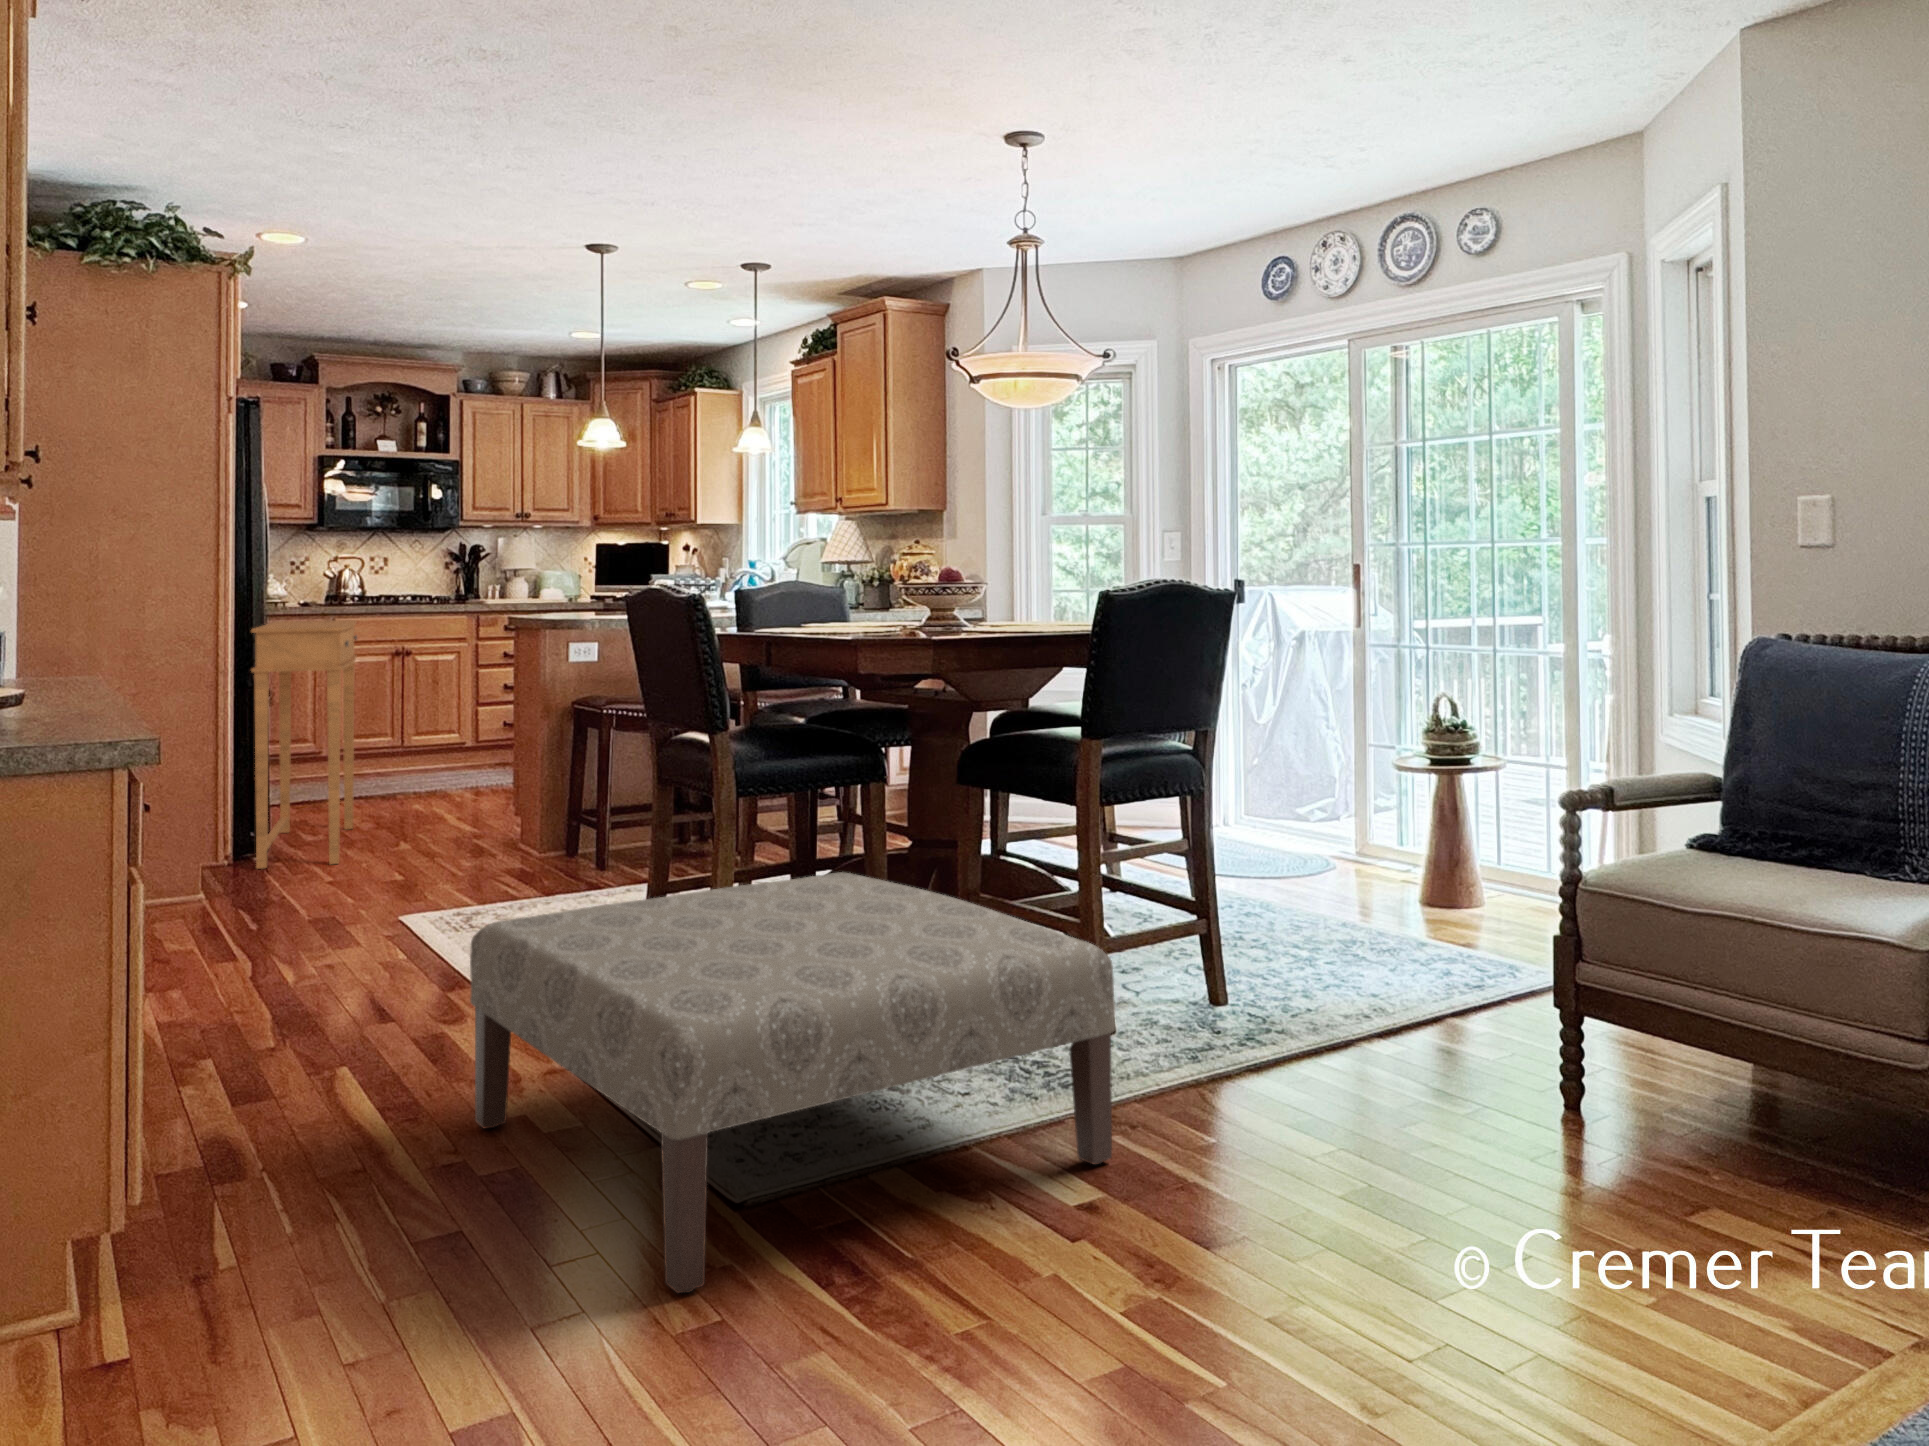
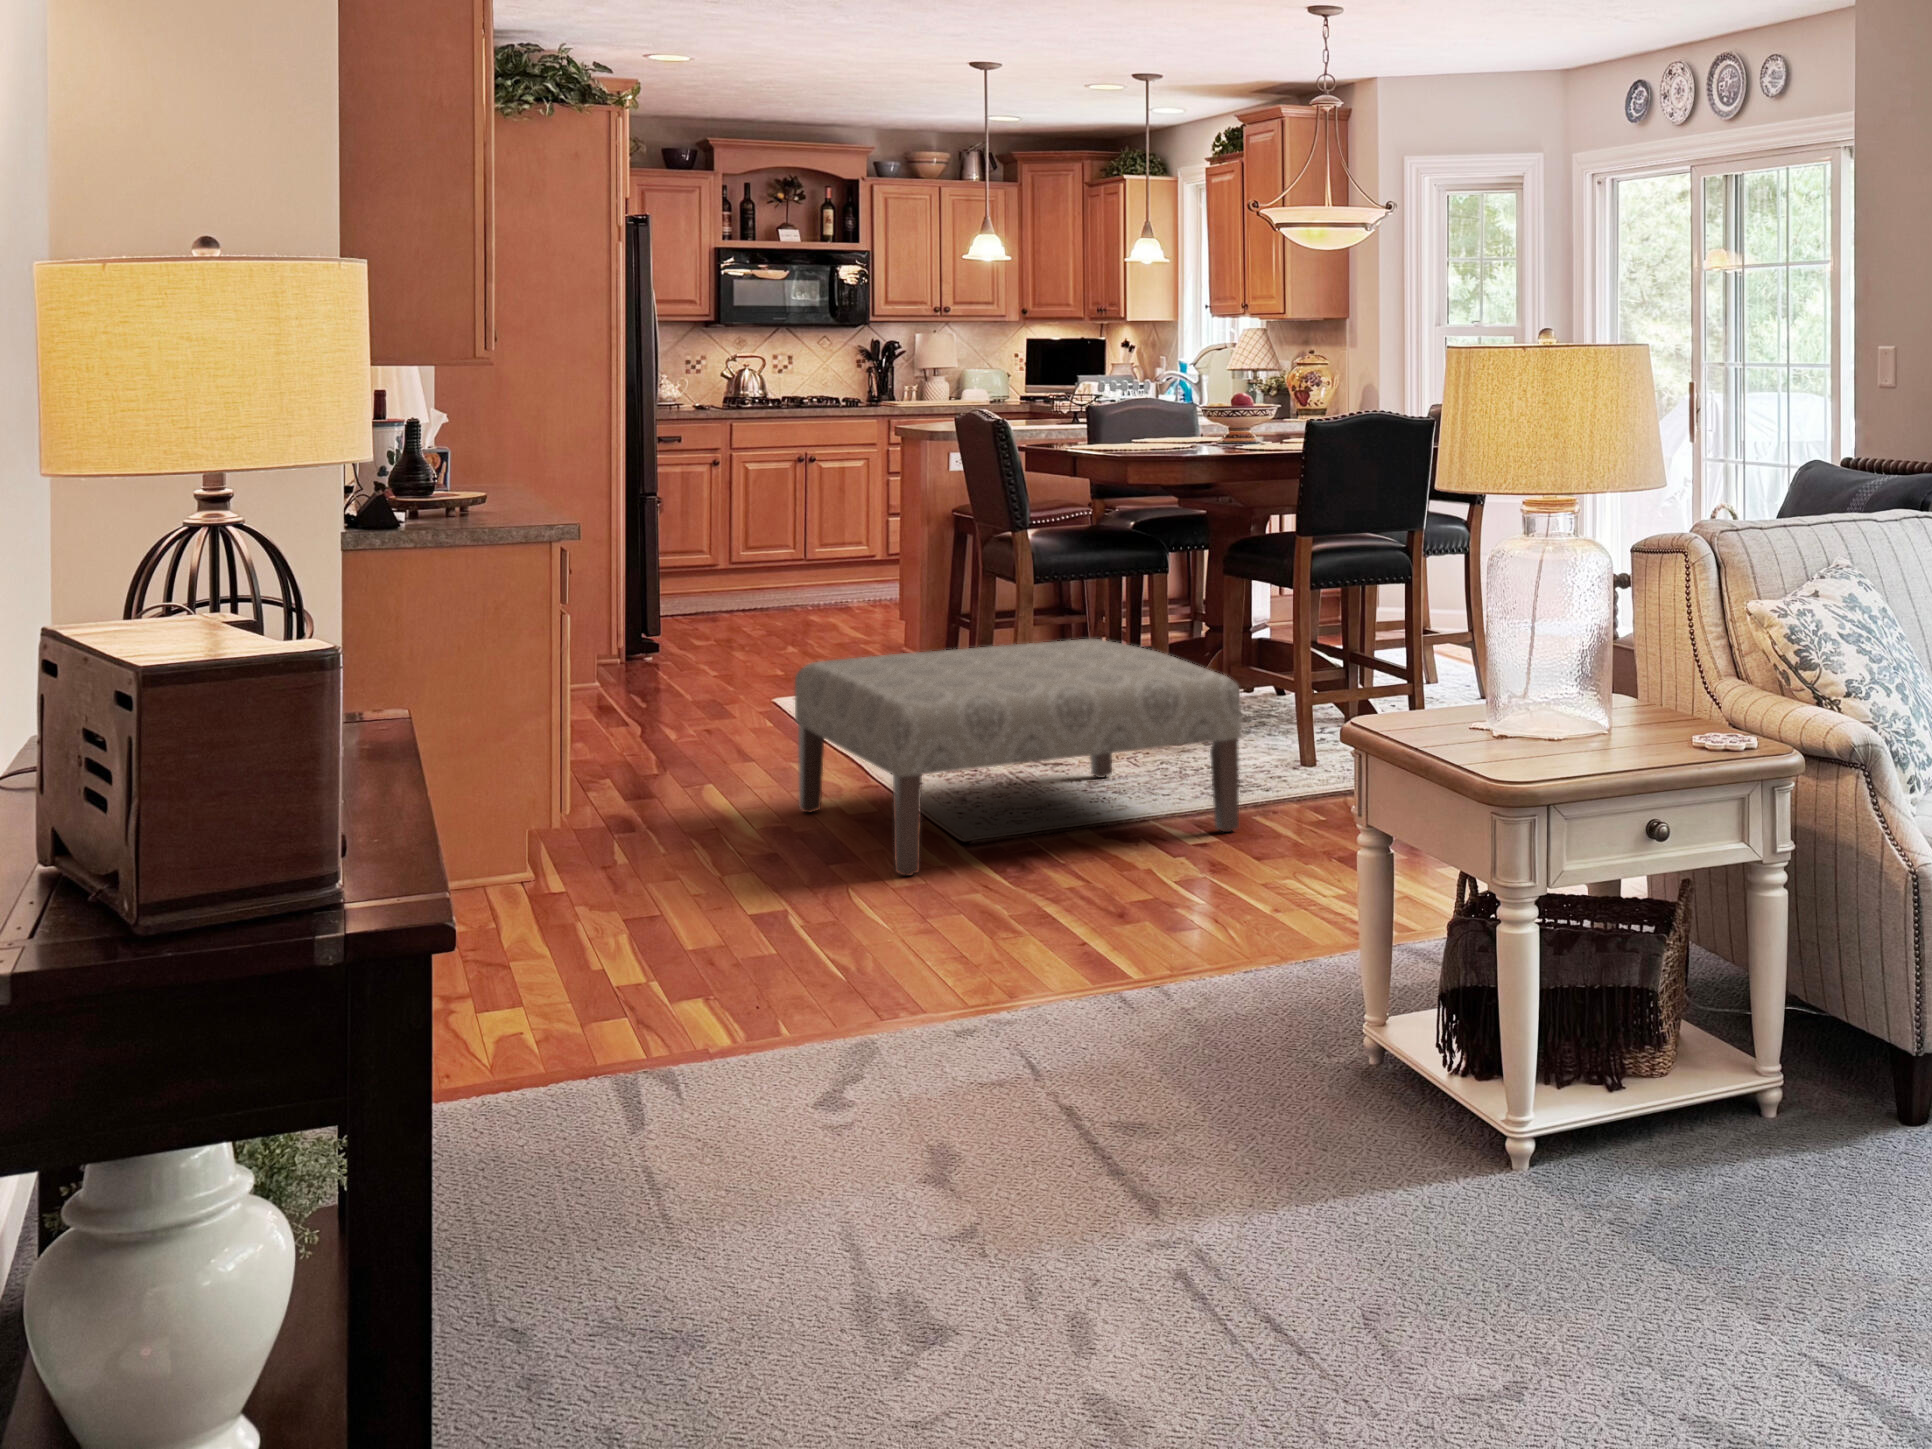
side table: present [251,620,357,869] -> none [643,427,748,665]

